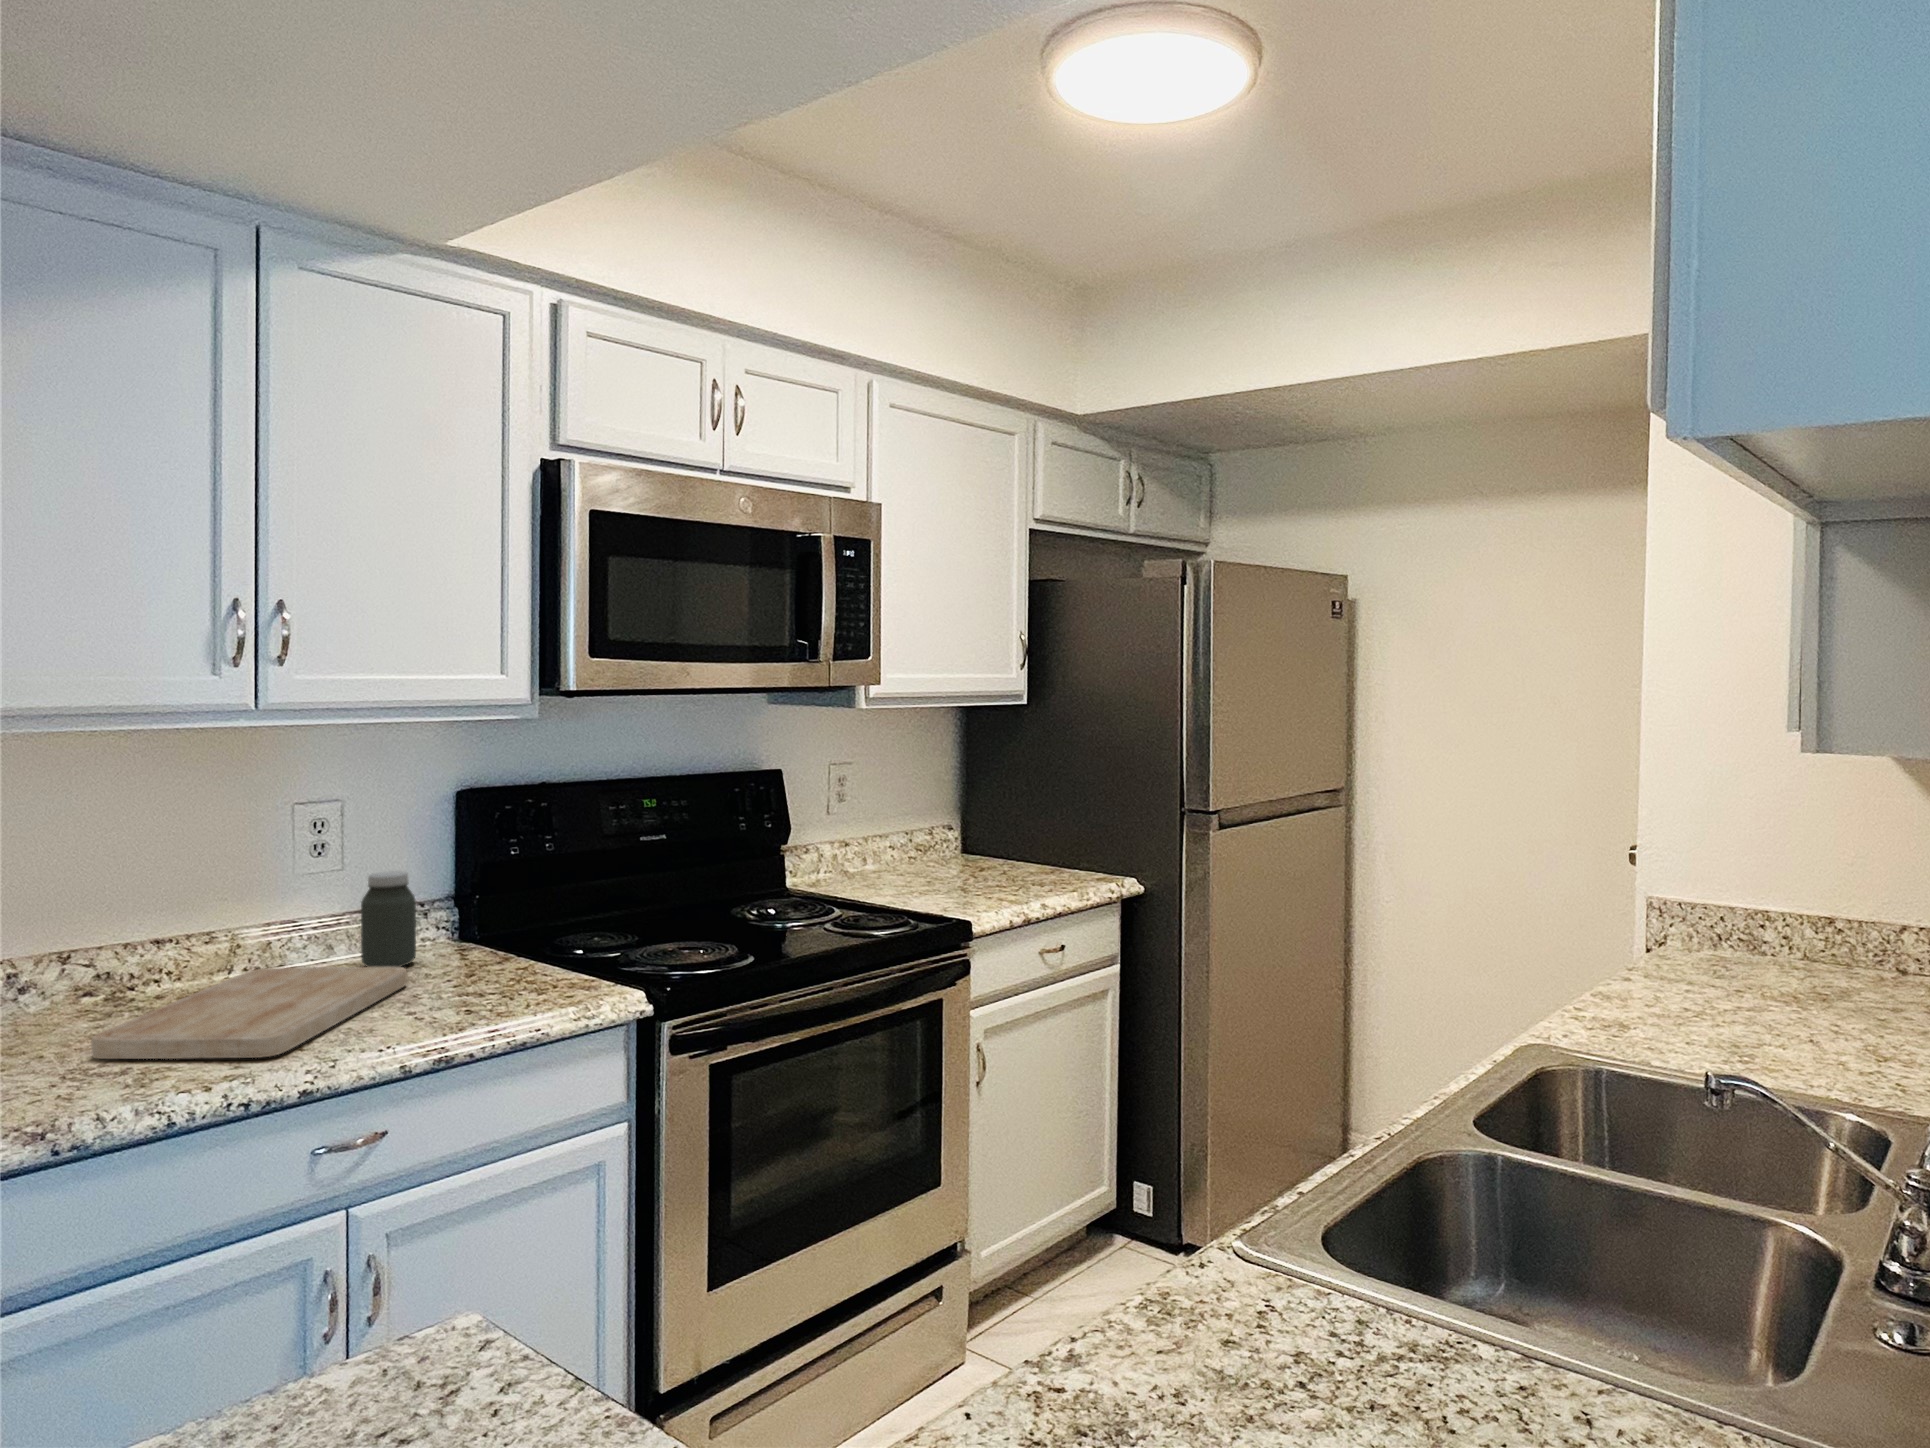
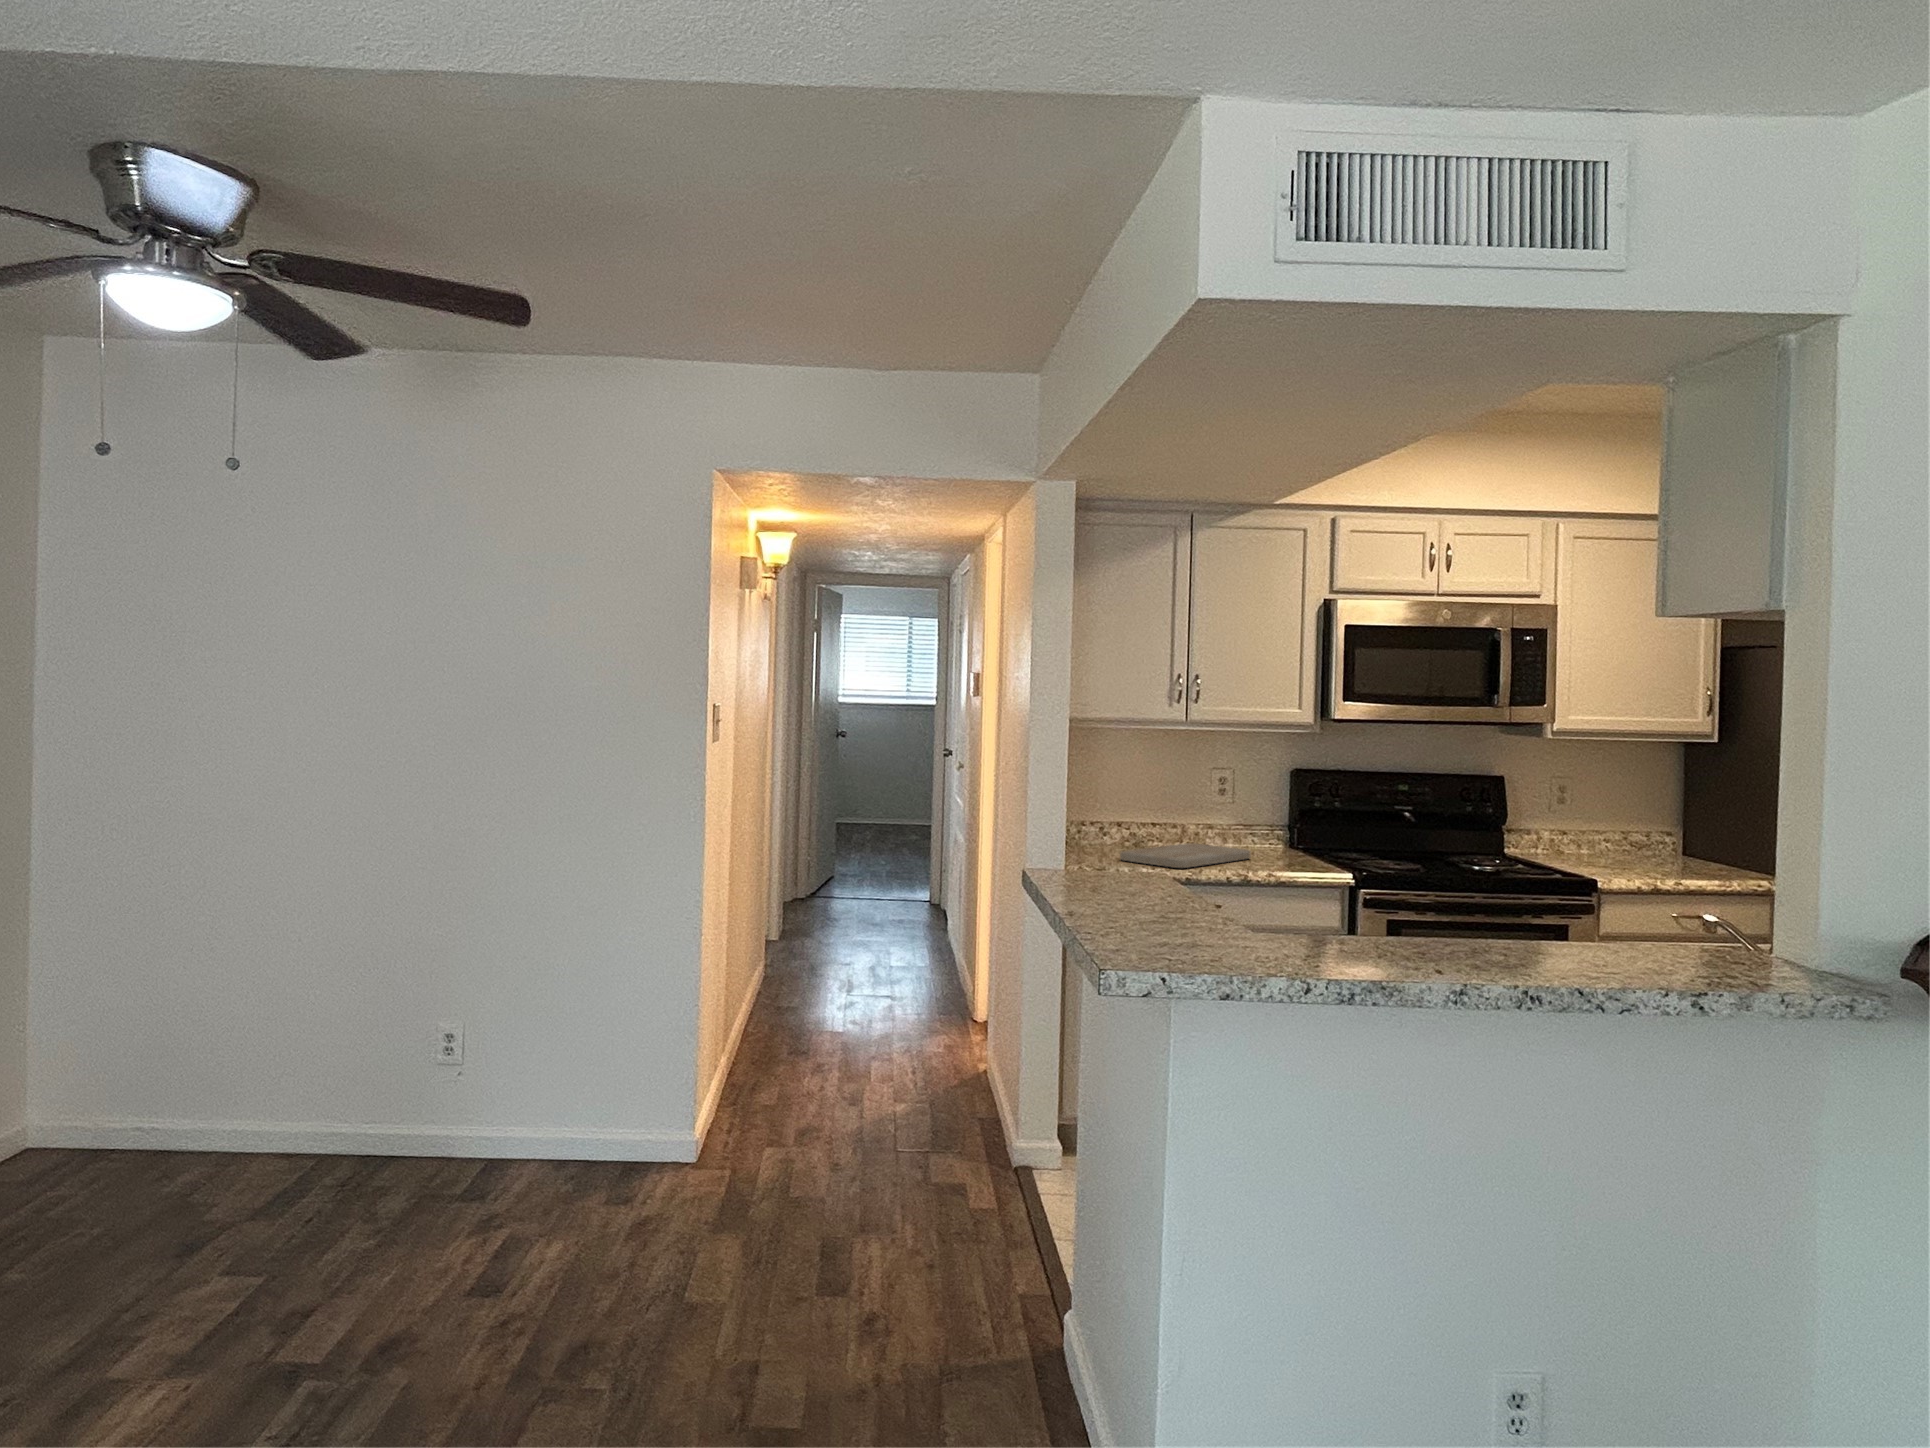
jar: present [361,871,416,967] -> none [1237,806,1263,853]

